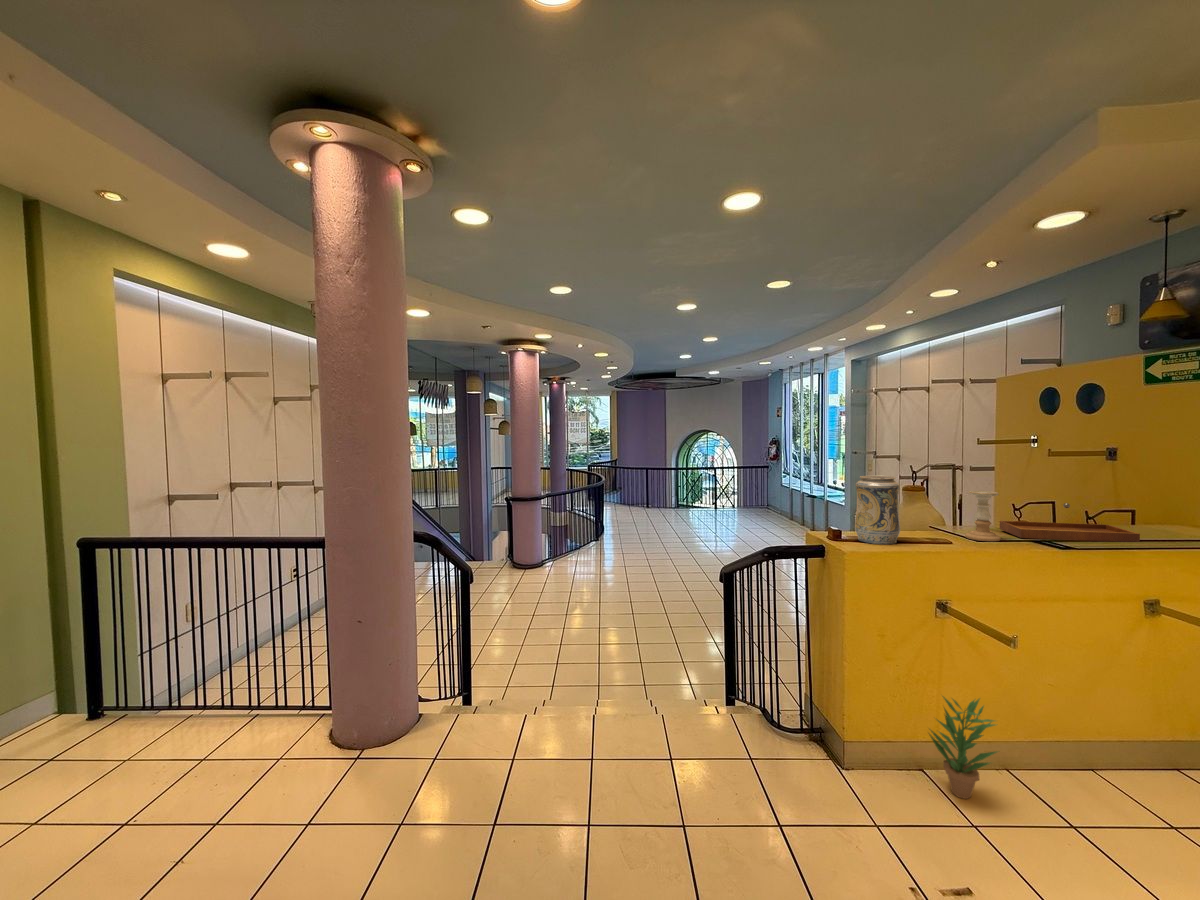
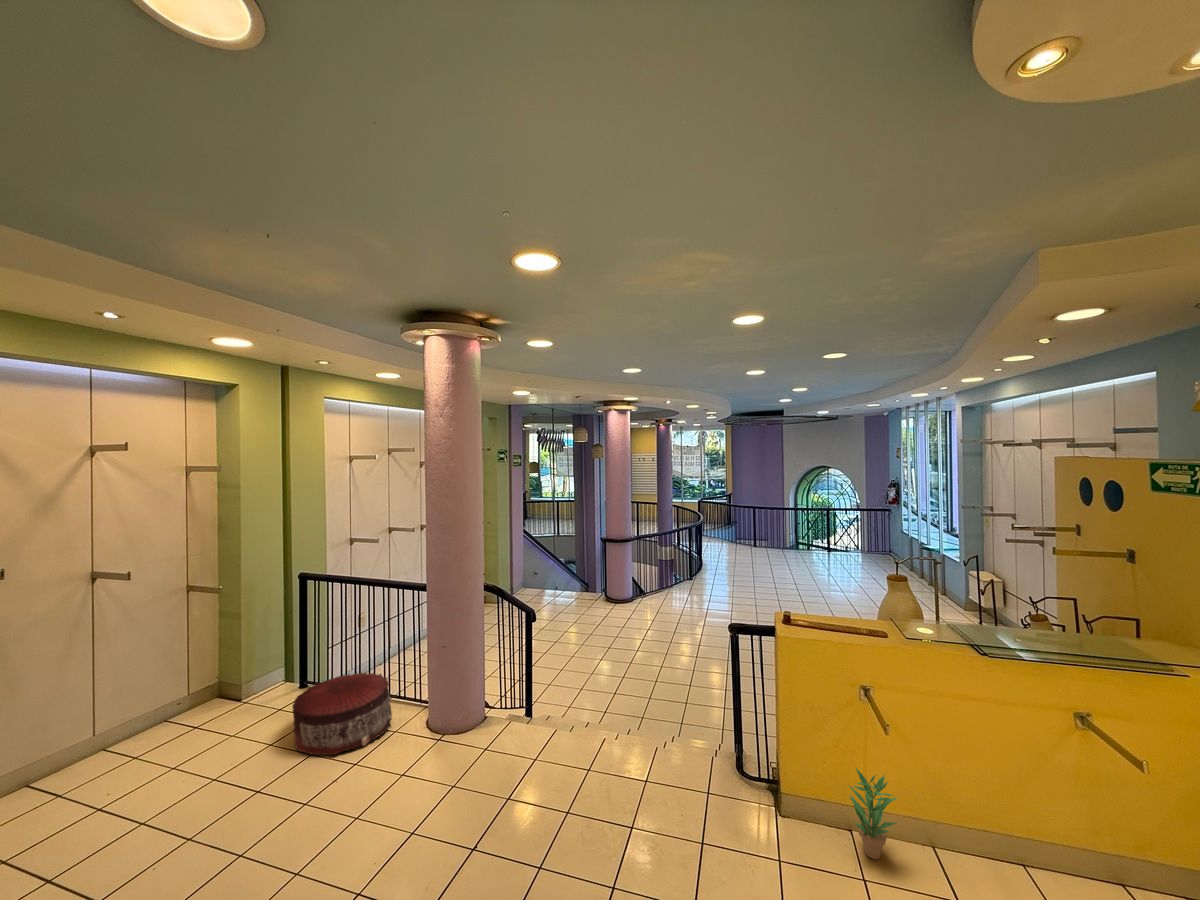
decorative vase: present [855,475,900,544] -> none [807,572,843,633]
candle holder: present [965,491,1001,541] -> none [908,592,938,640]
tray: present [1000,503,1140,542] -> none [958,611,1071,657]
pouf: none [89,674,272,816] -> present [293,673,392,755]

